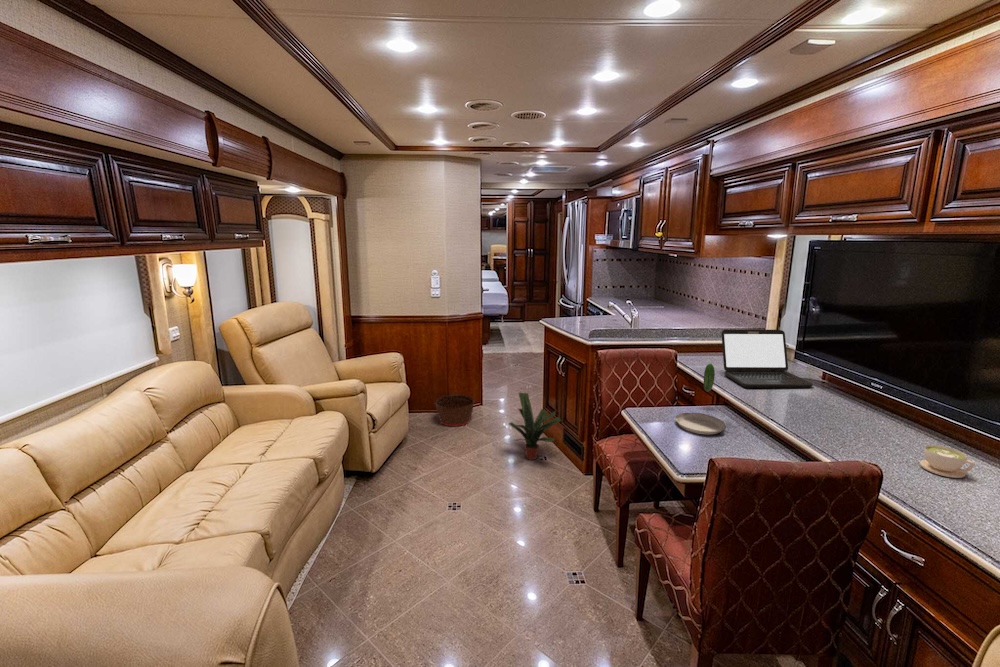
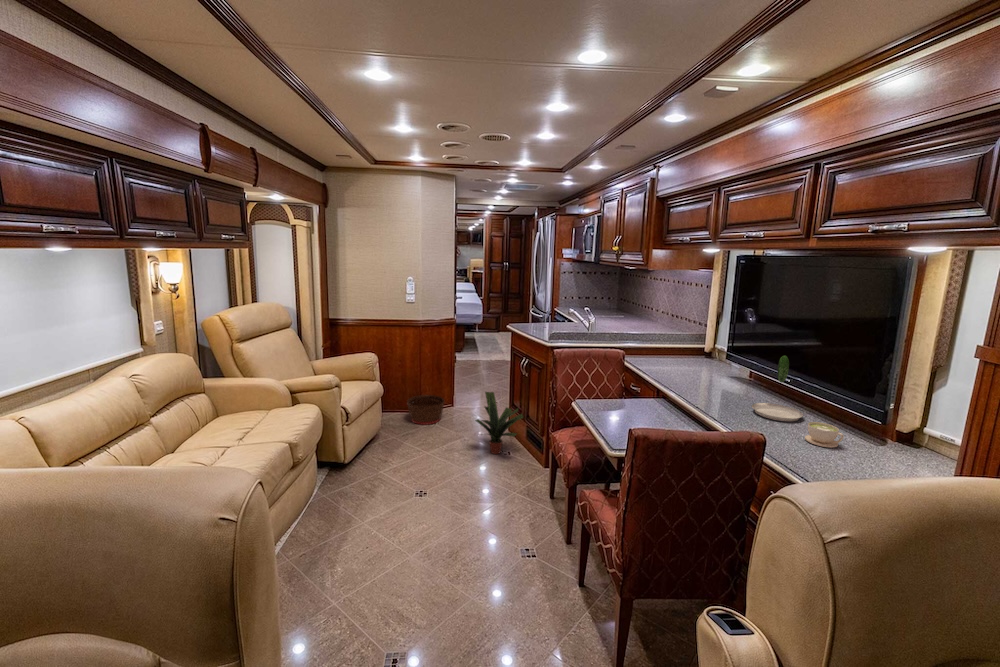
laptop: present [722,329,813,388] -> none [662,332,738,384]
plate: present [675,364,726,435] -> present [752,356,803,422]

